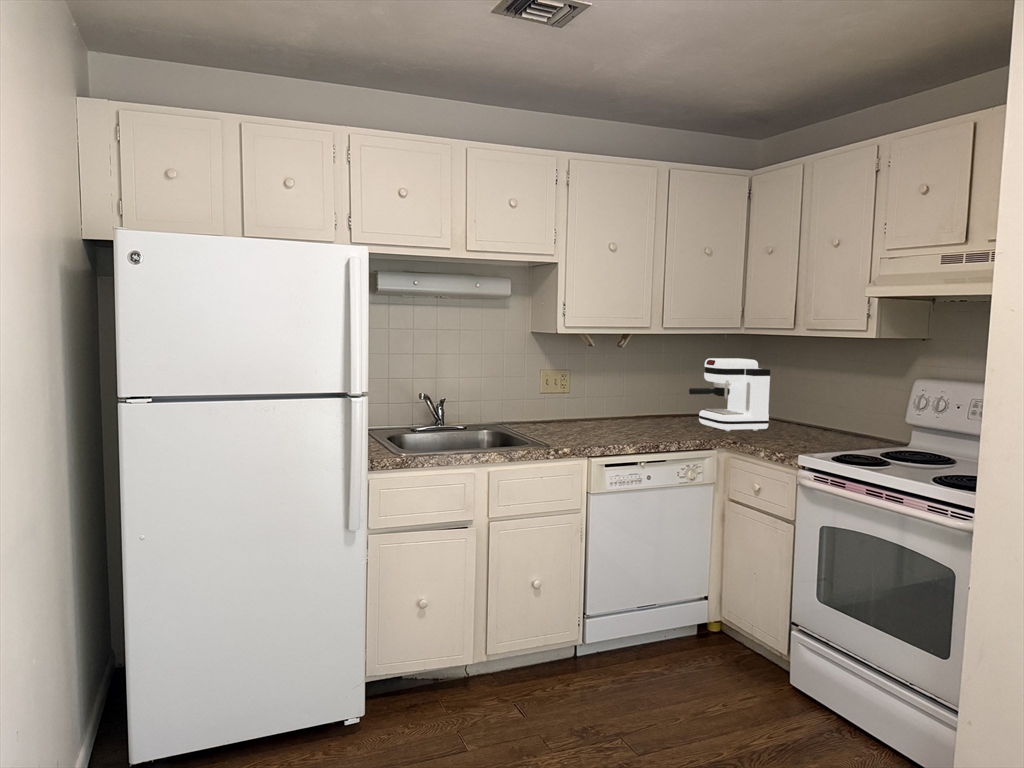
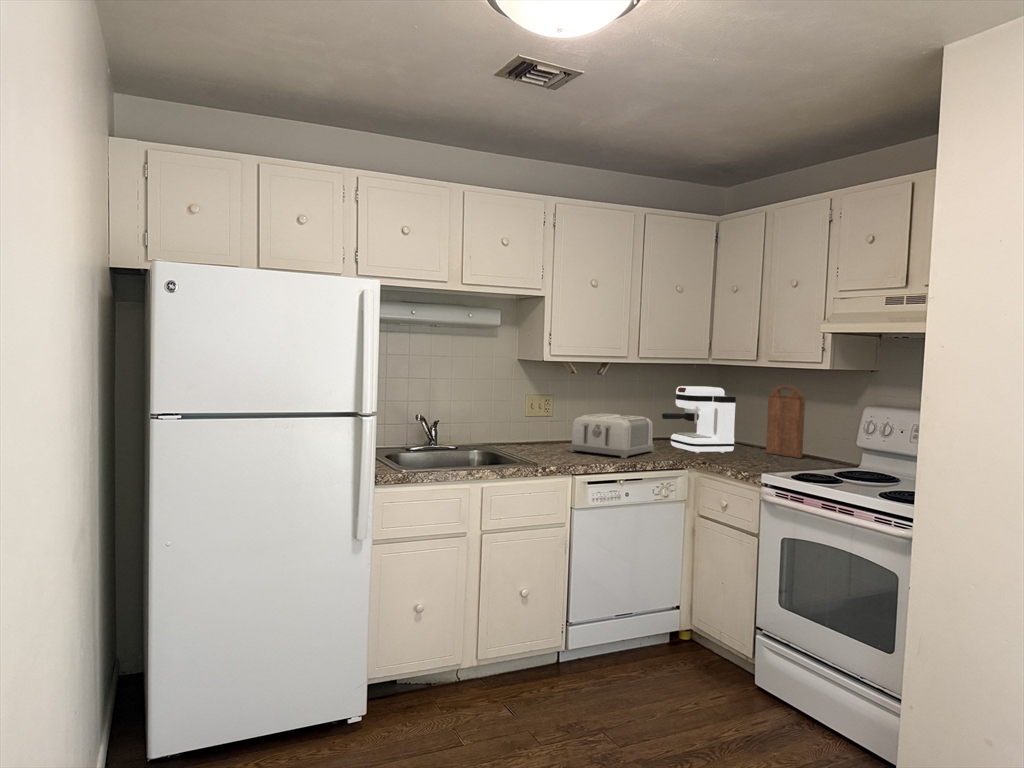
cutting board: none [804,357,848,436] -> present [766,386,805,458]
toaster: none [588,389,680,438] -> present [570,413,654,458]

